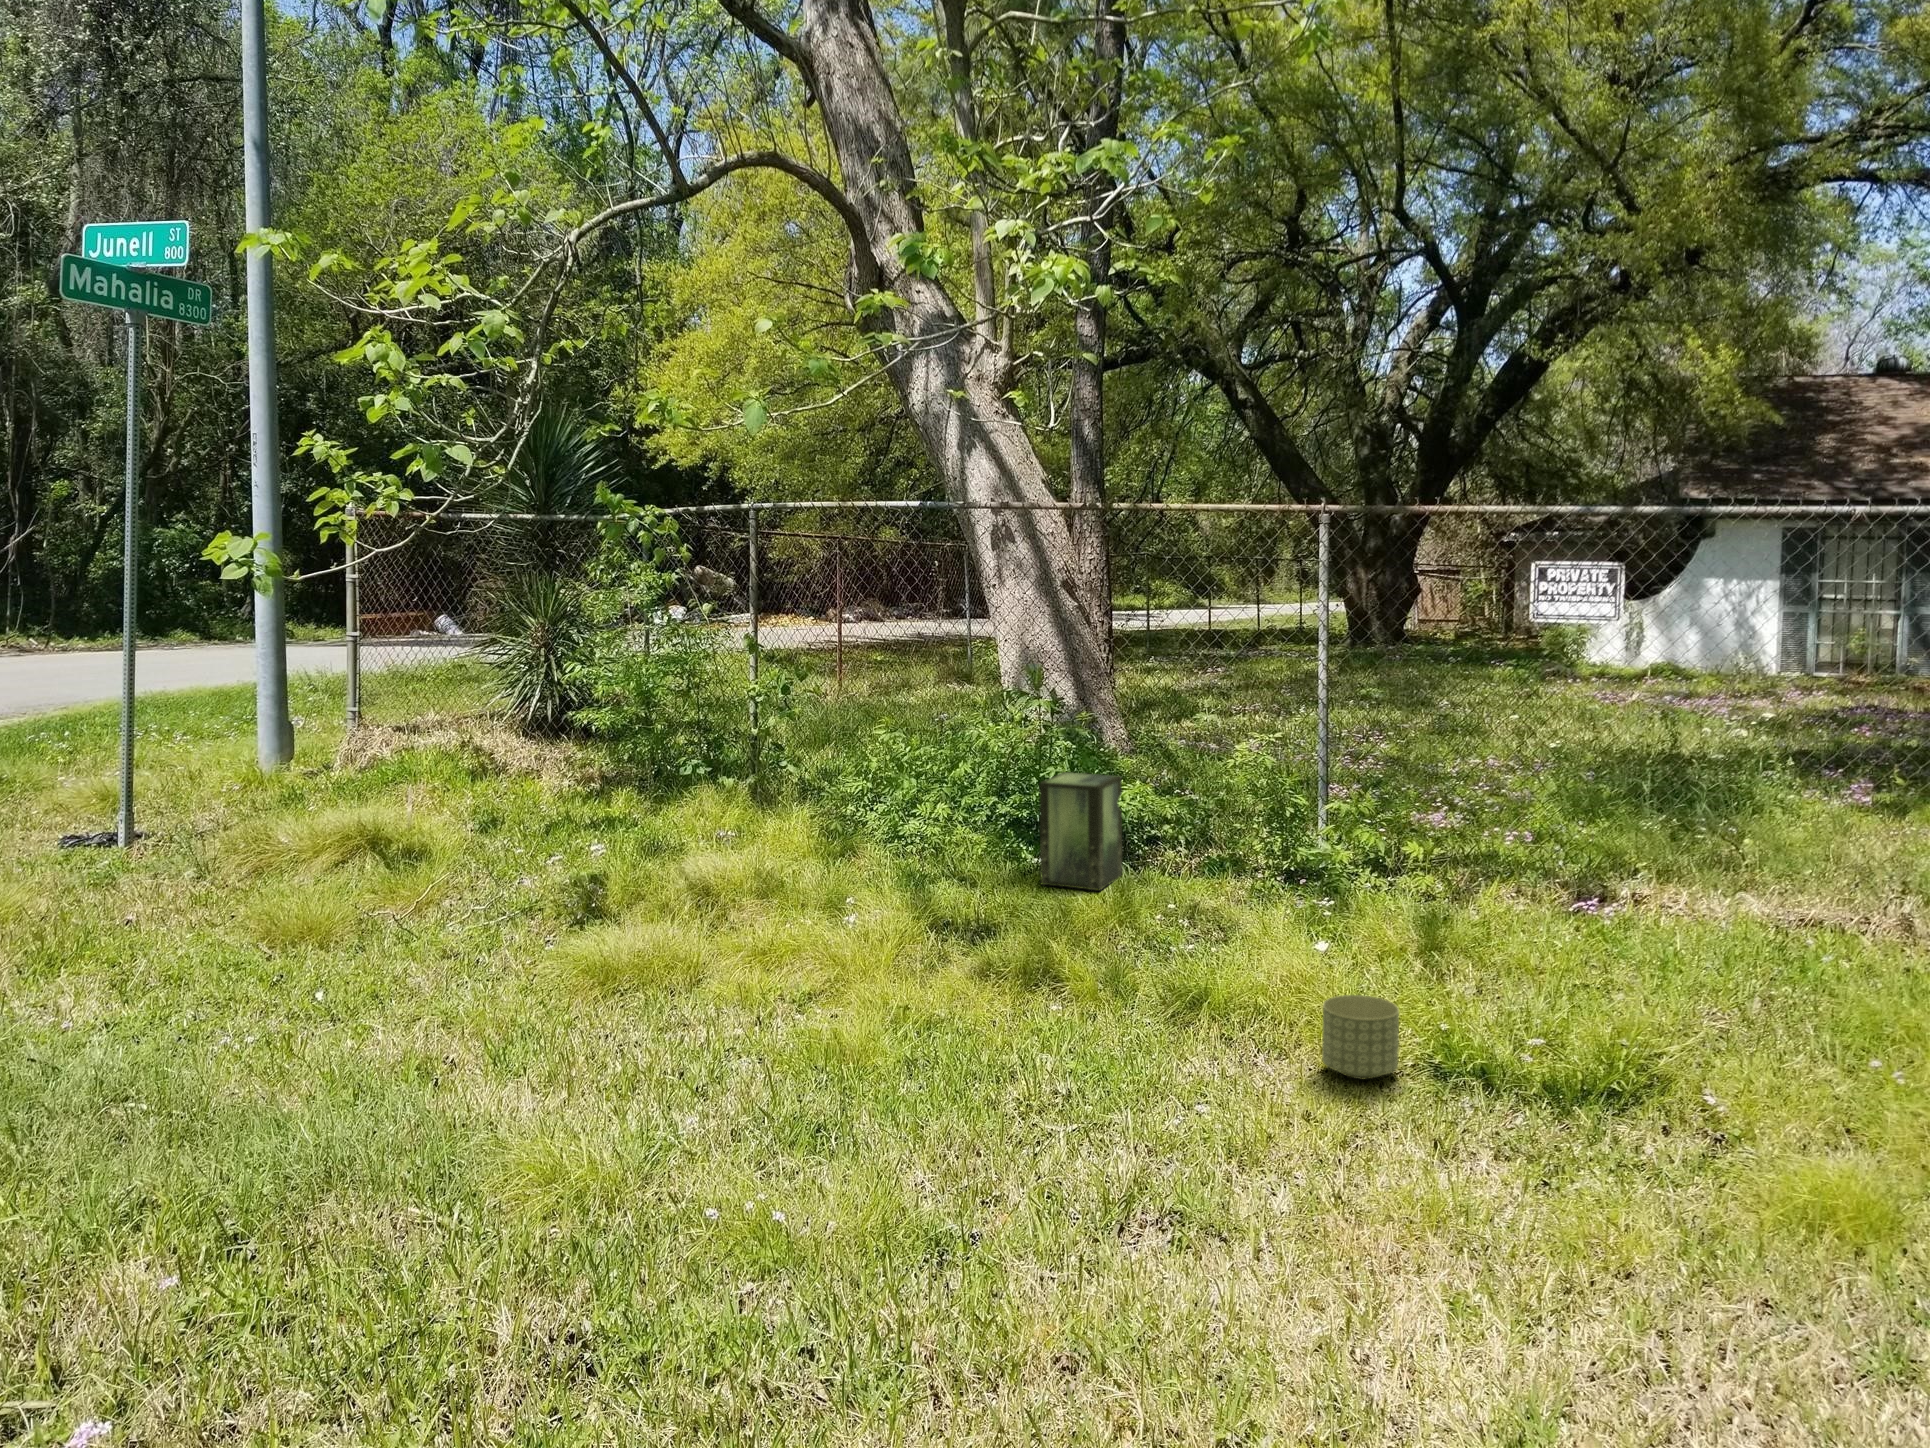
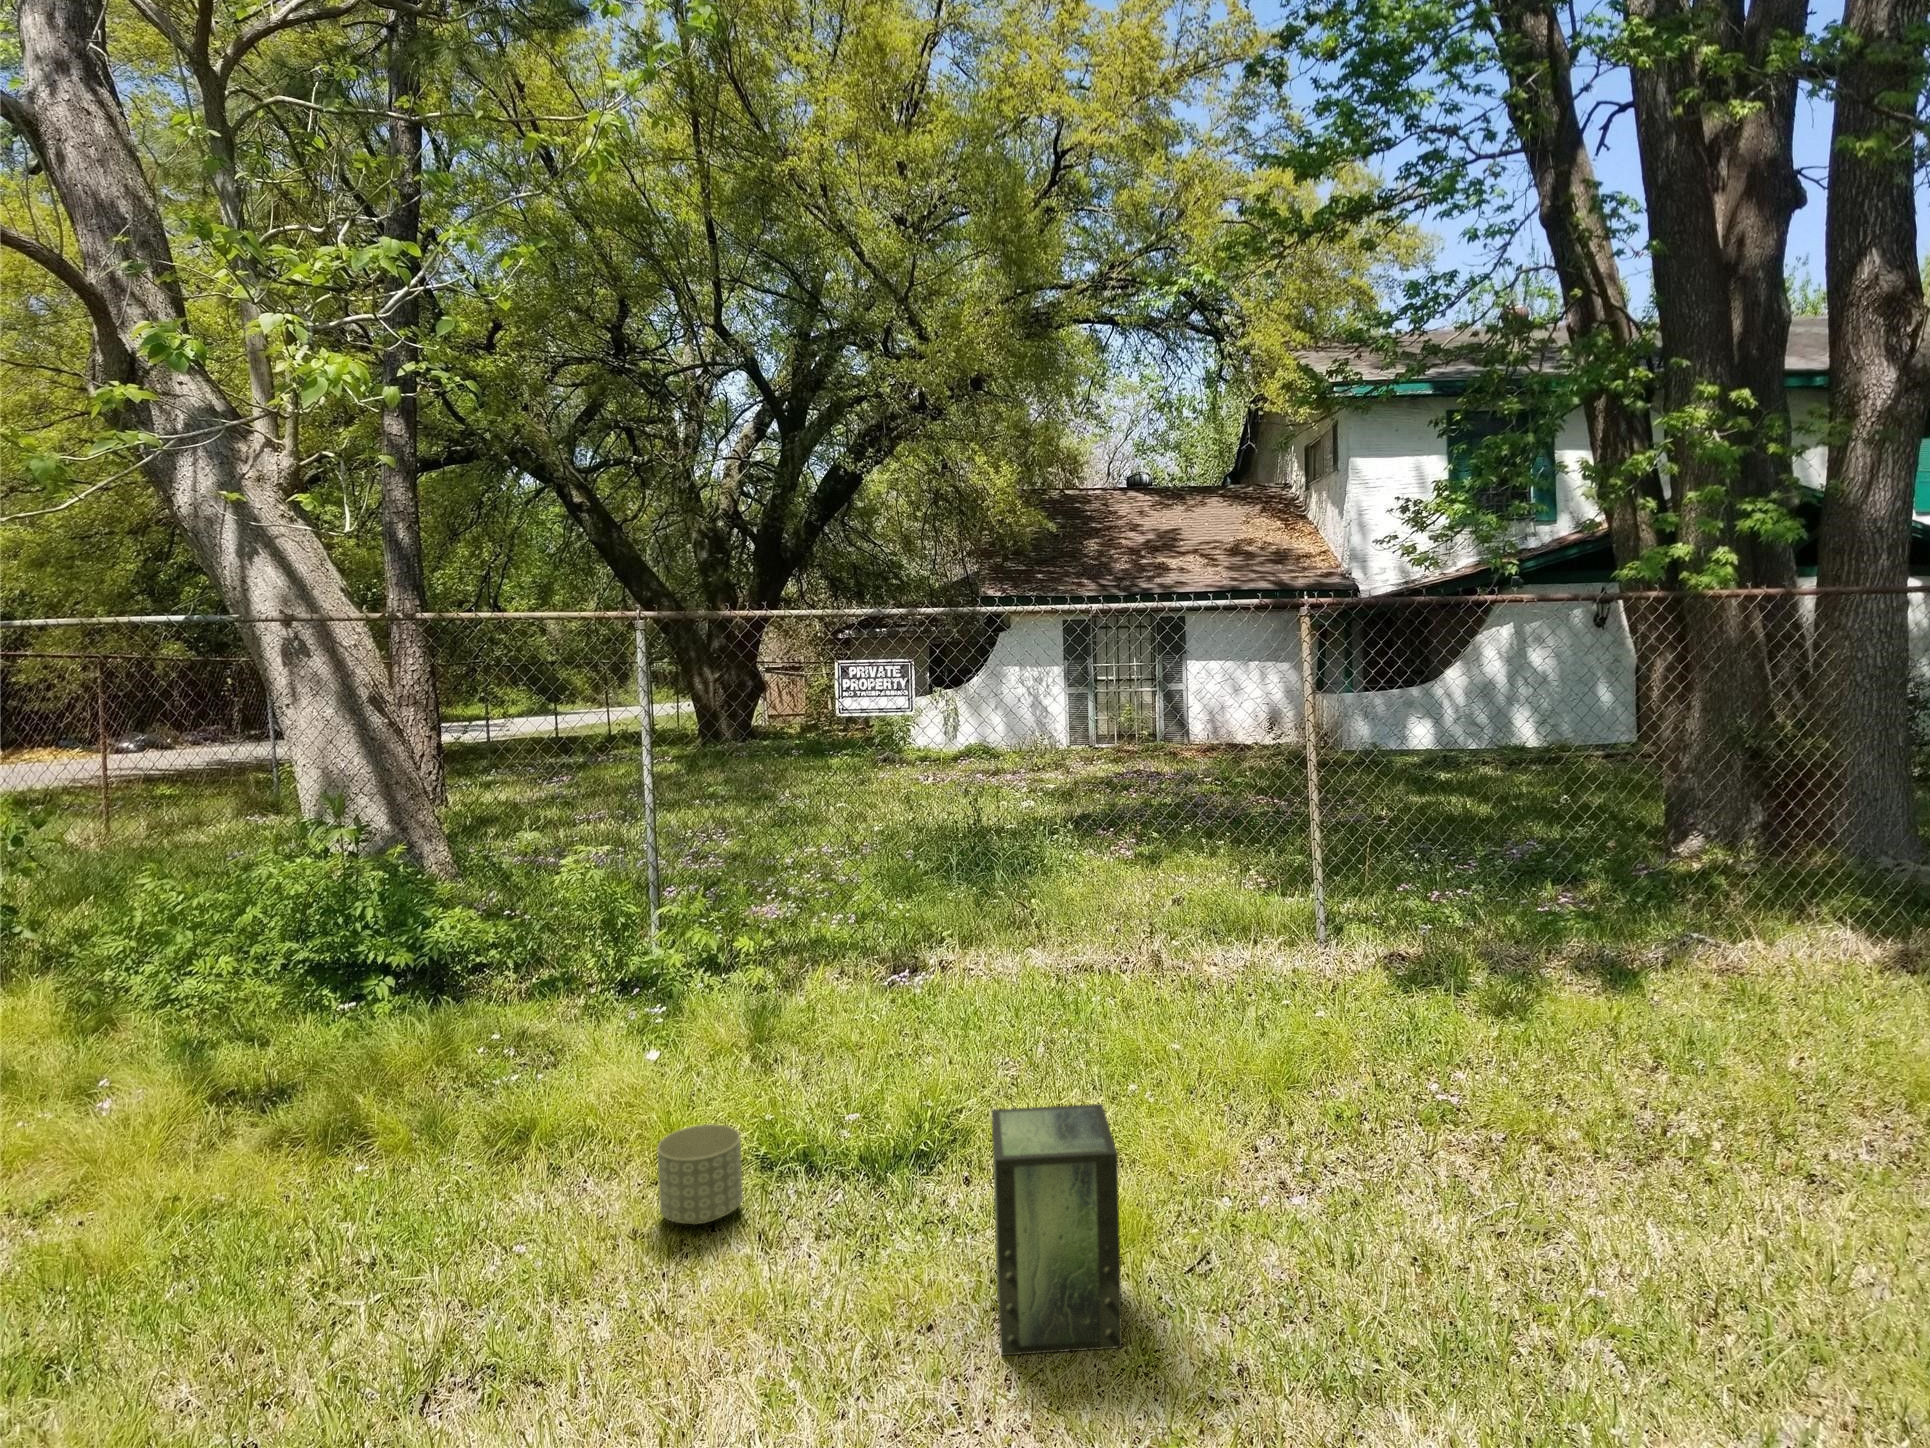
storage box: present [1039,772,1122,890] -> present [992,1104,1122,1355]

